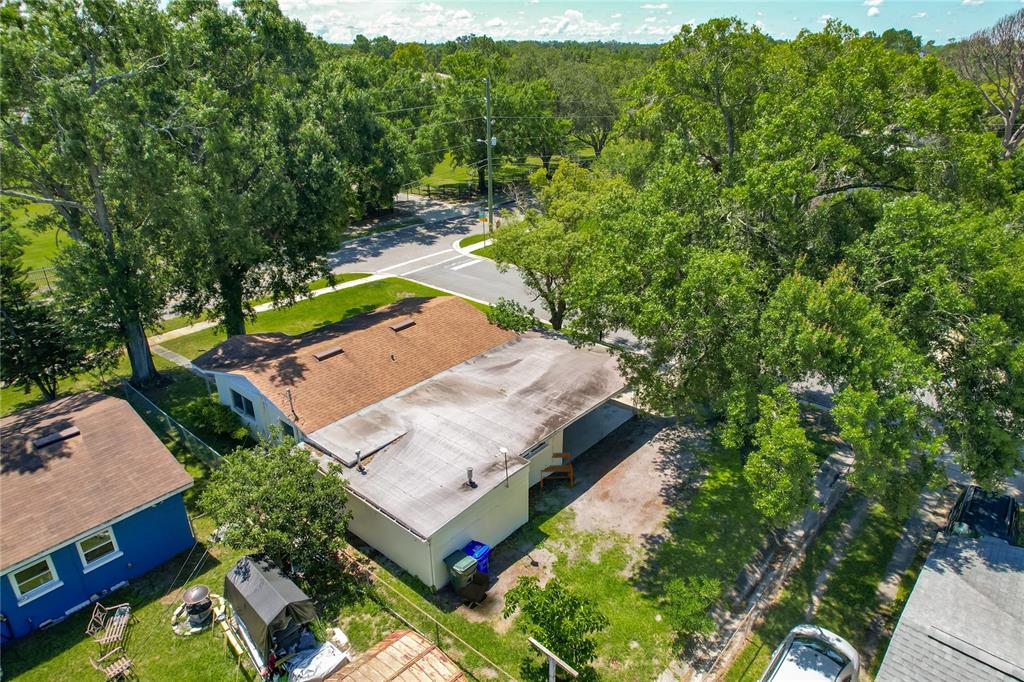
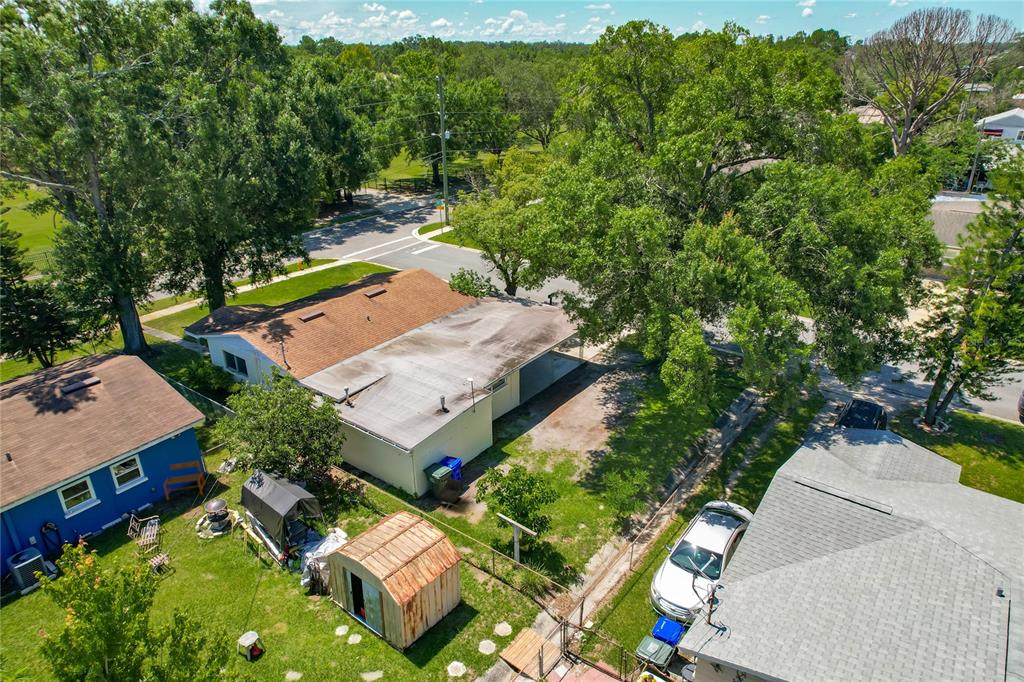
bench: present [541,452,573,487] -> present [164,461,205,500]

